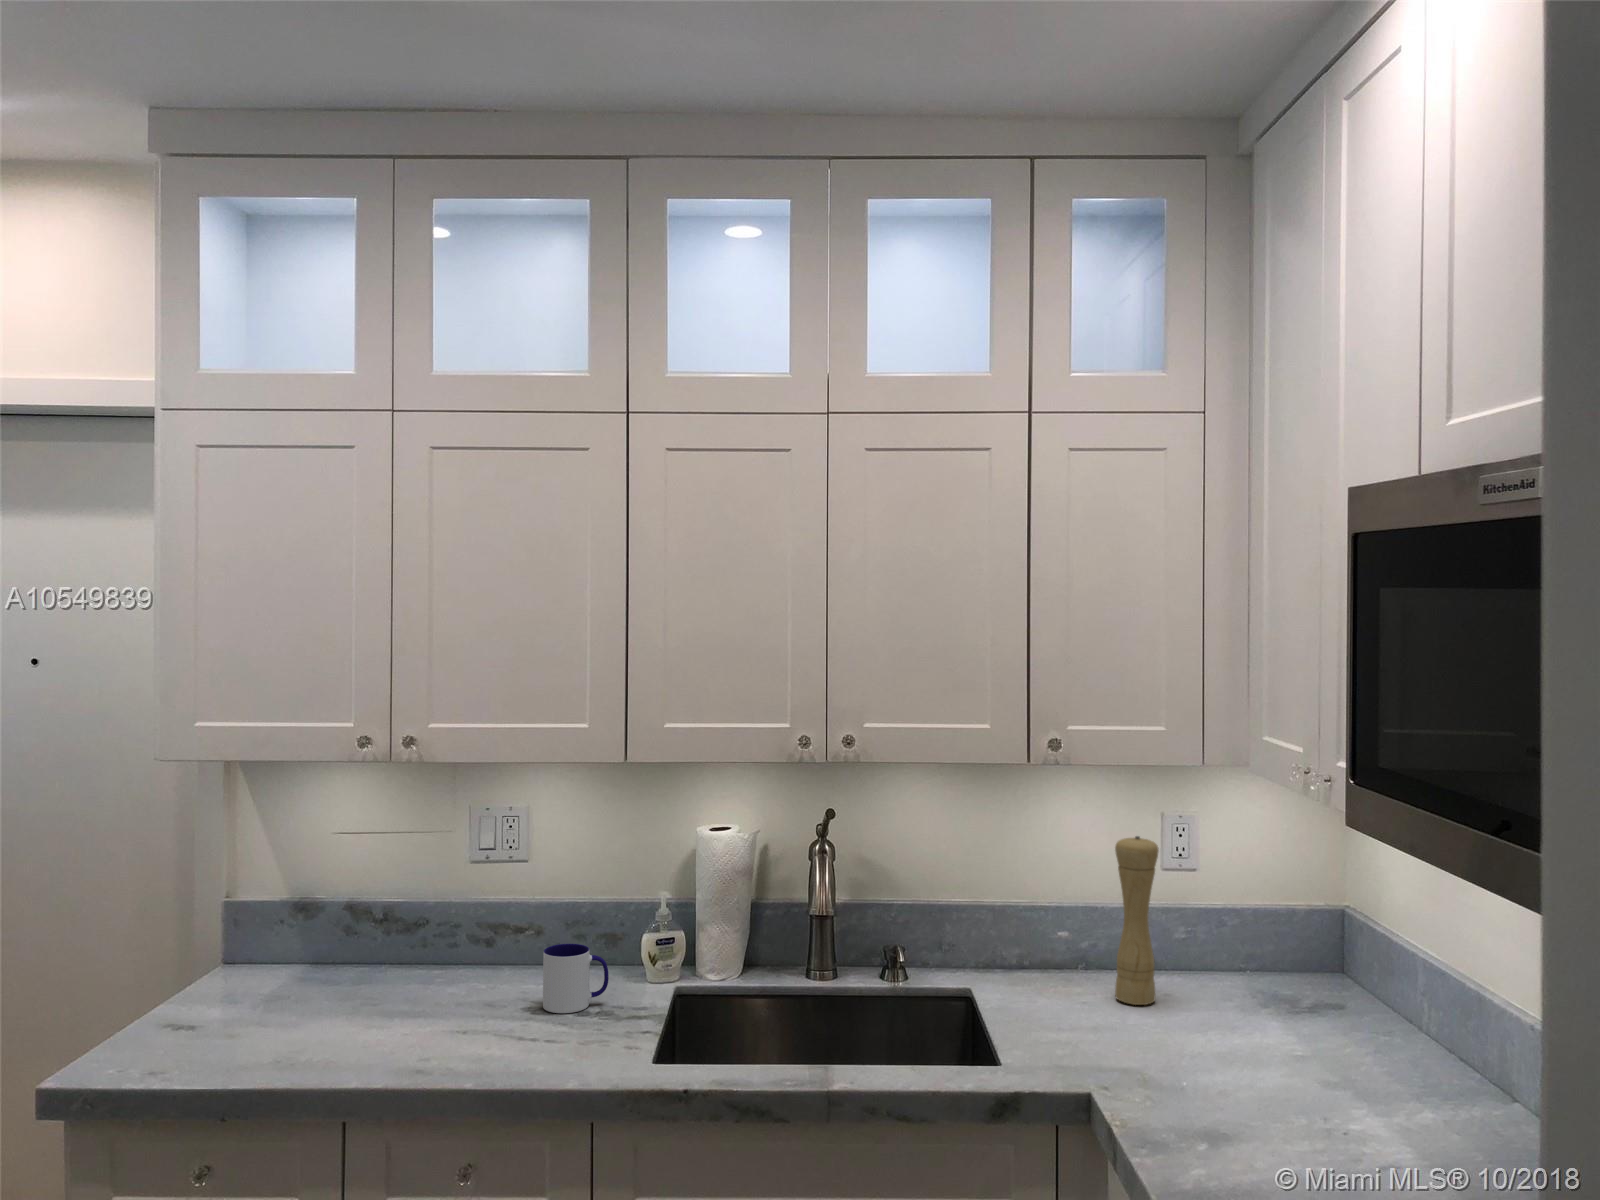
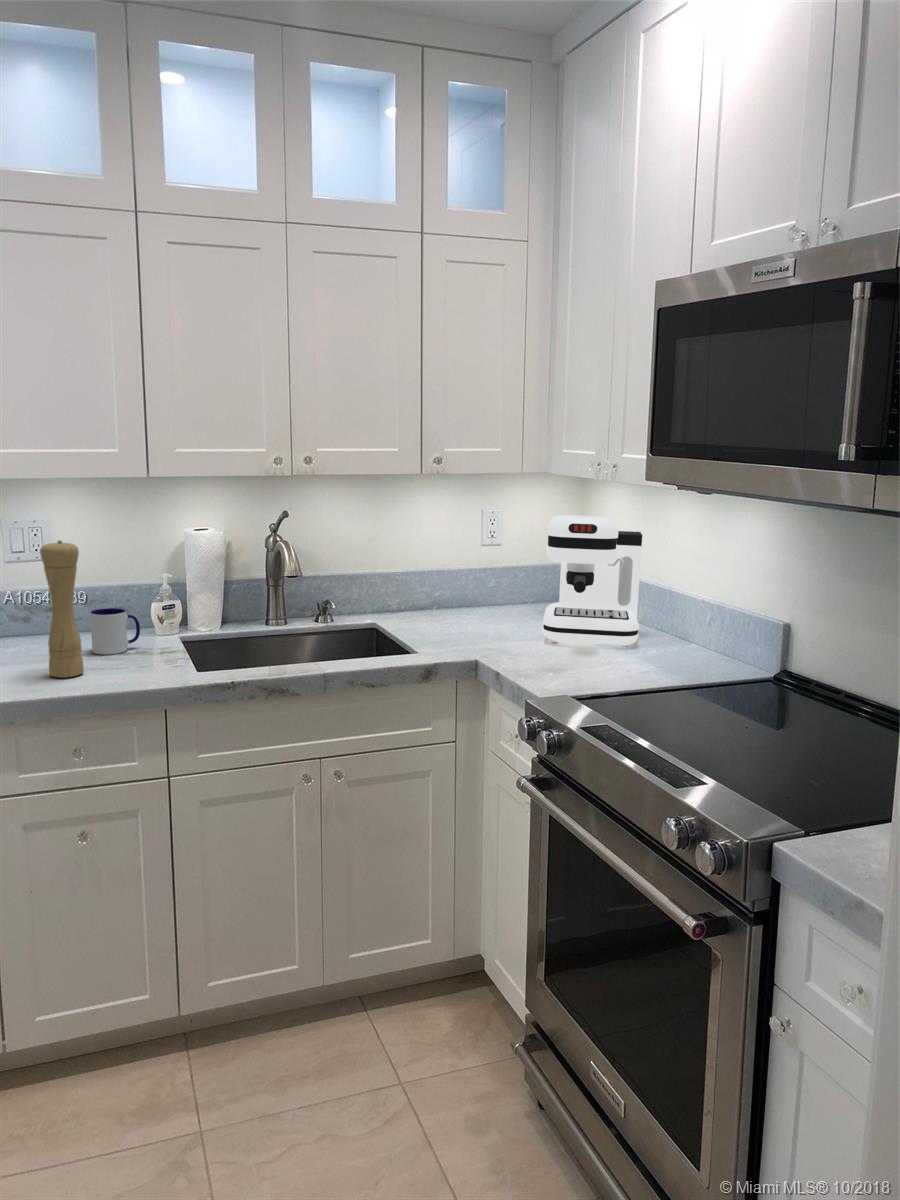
pepper mill: present [1115,836,1159,1005] -> present [40,541,84,678]
coffee maker: none [1221,839,1414,1095] -> present [543,515,642,647]

